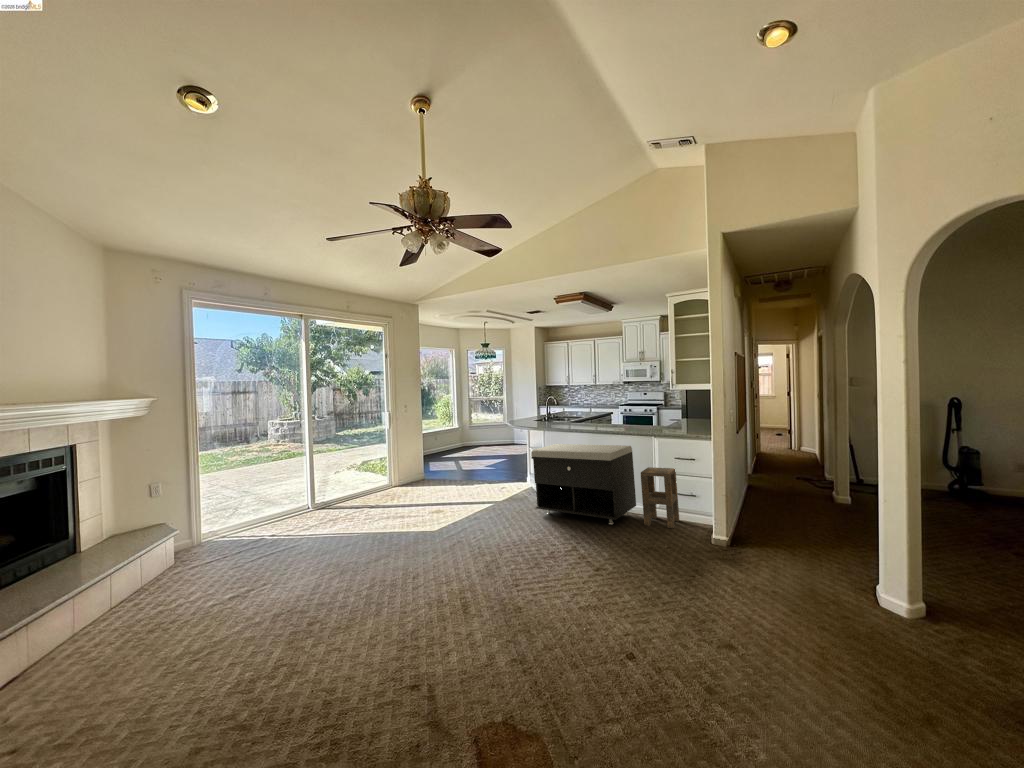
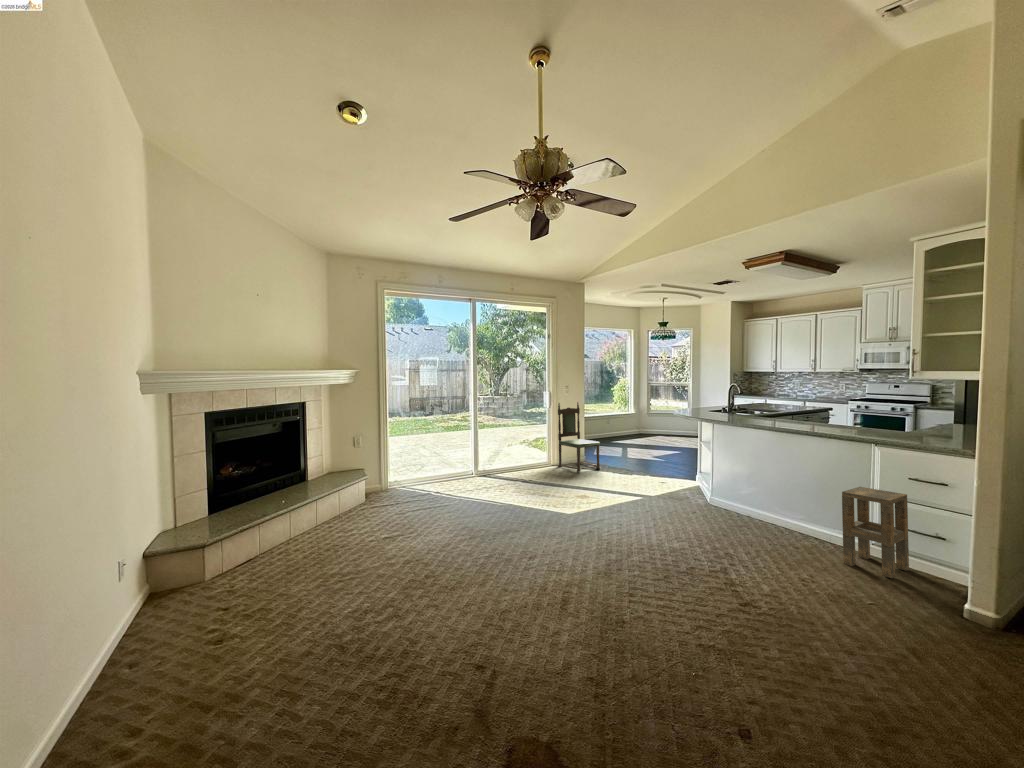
dining chair: none [398,420,442,488] -> present [558,402,600,472]
storage bench: present [531,444,636,524] -> none [689,441,837,553]

